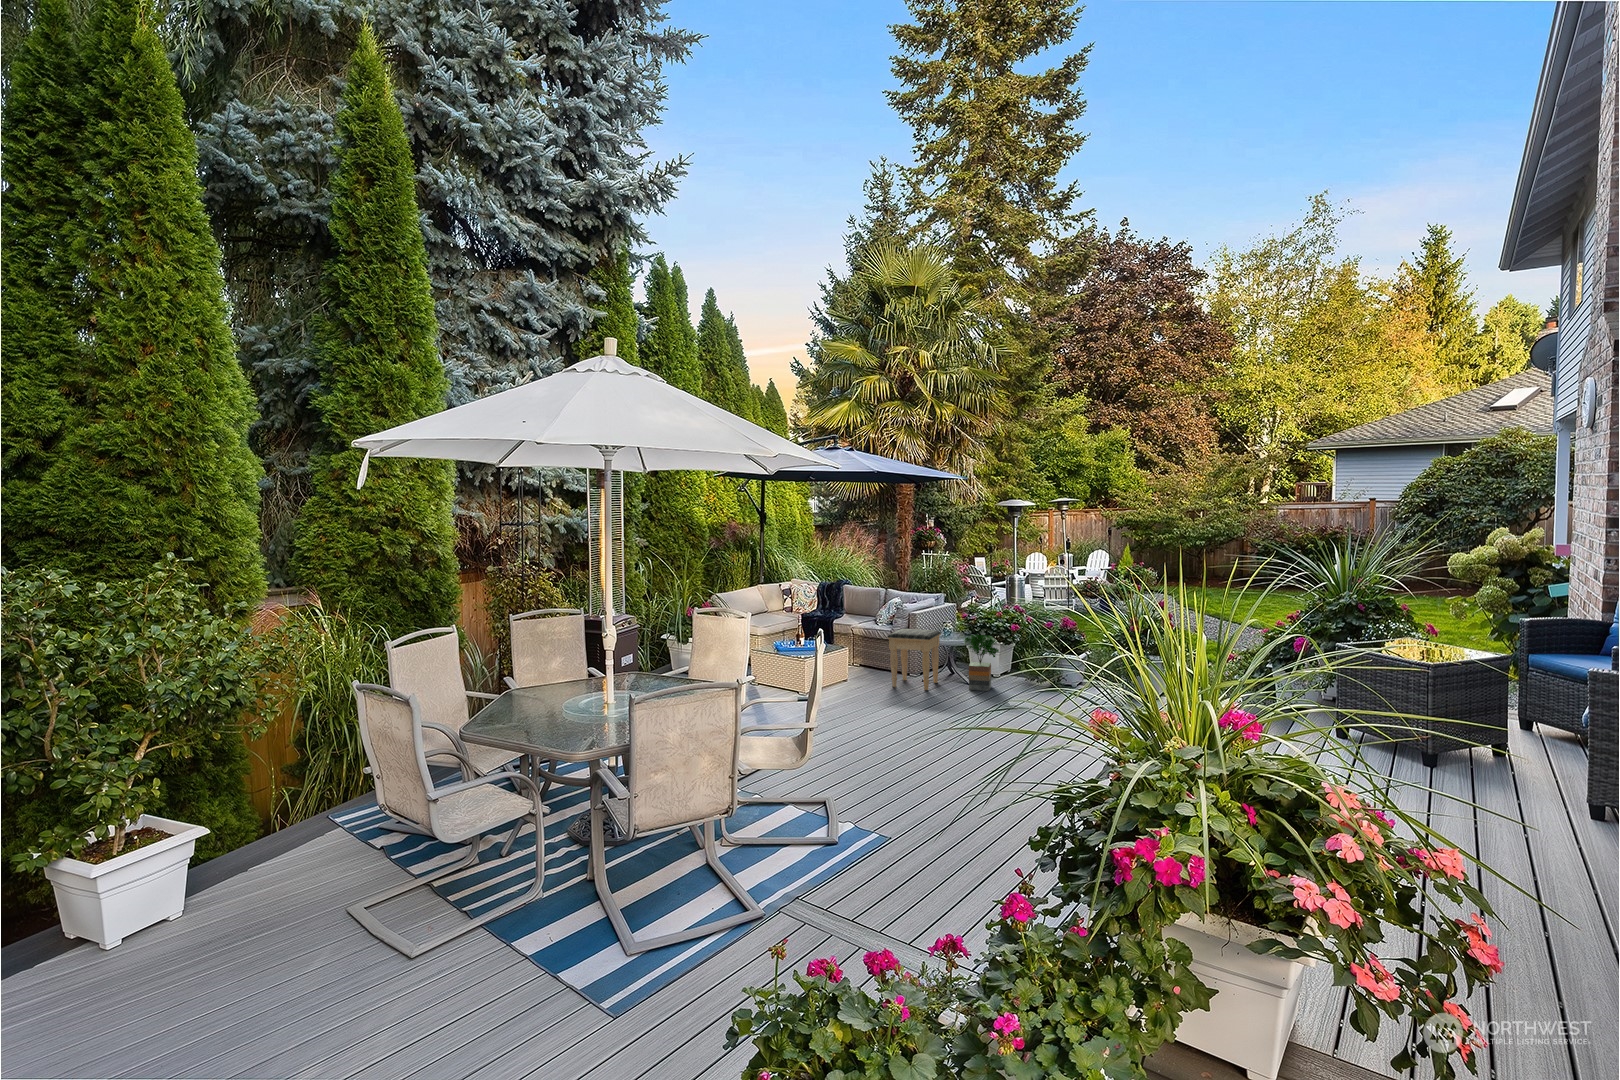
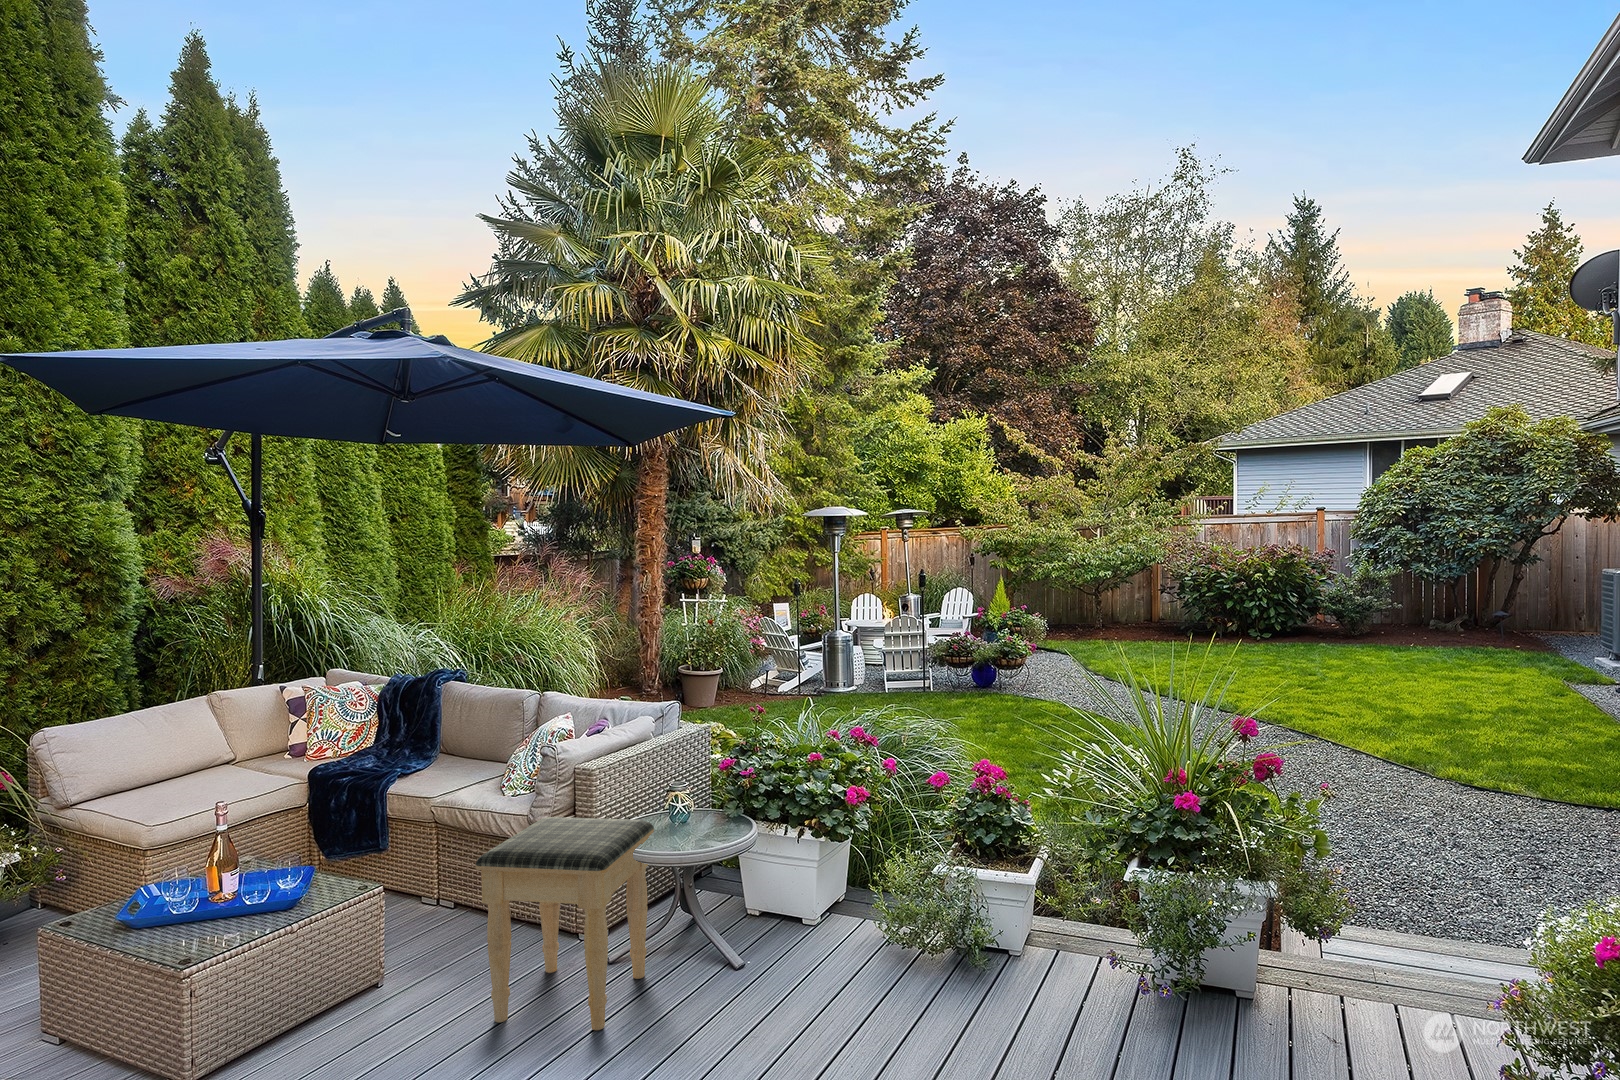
potted tree: present [964,635,999,691] -> none [712,828,822,1011]

